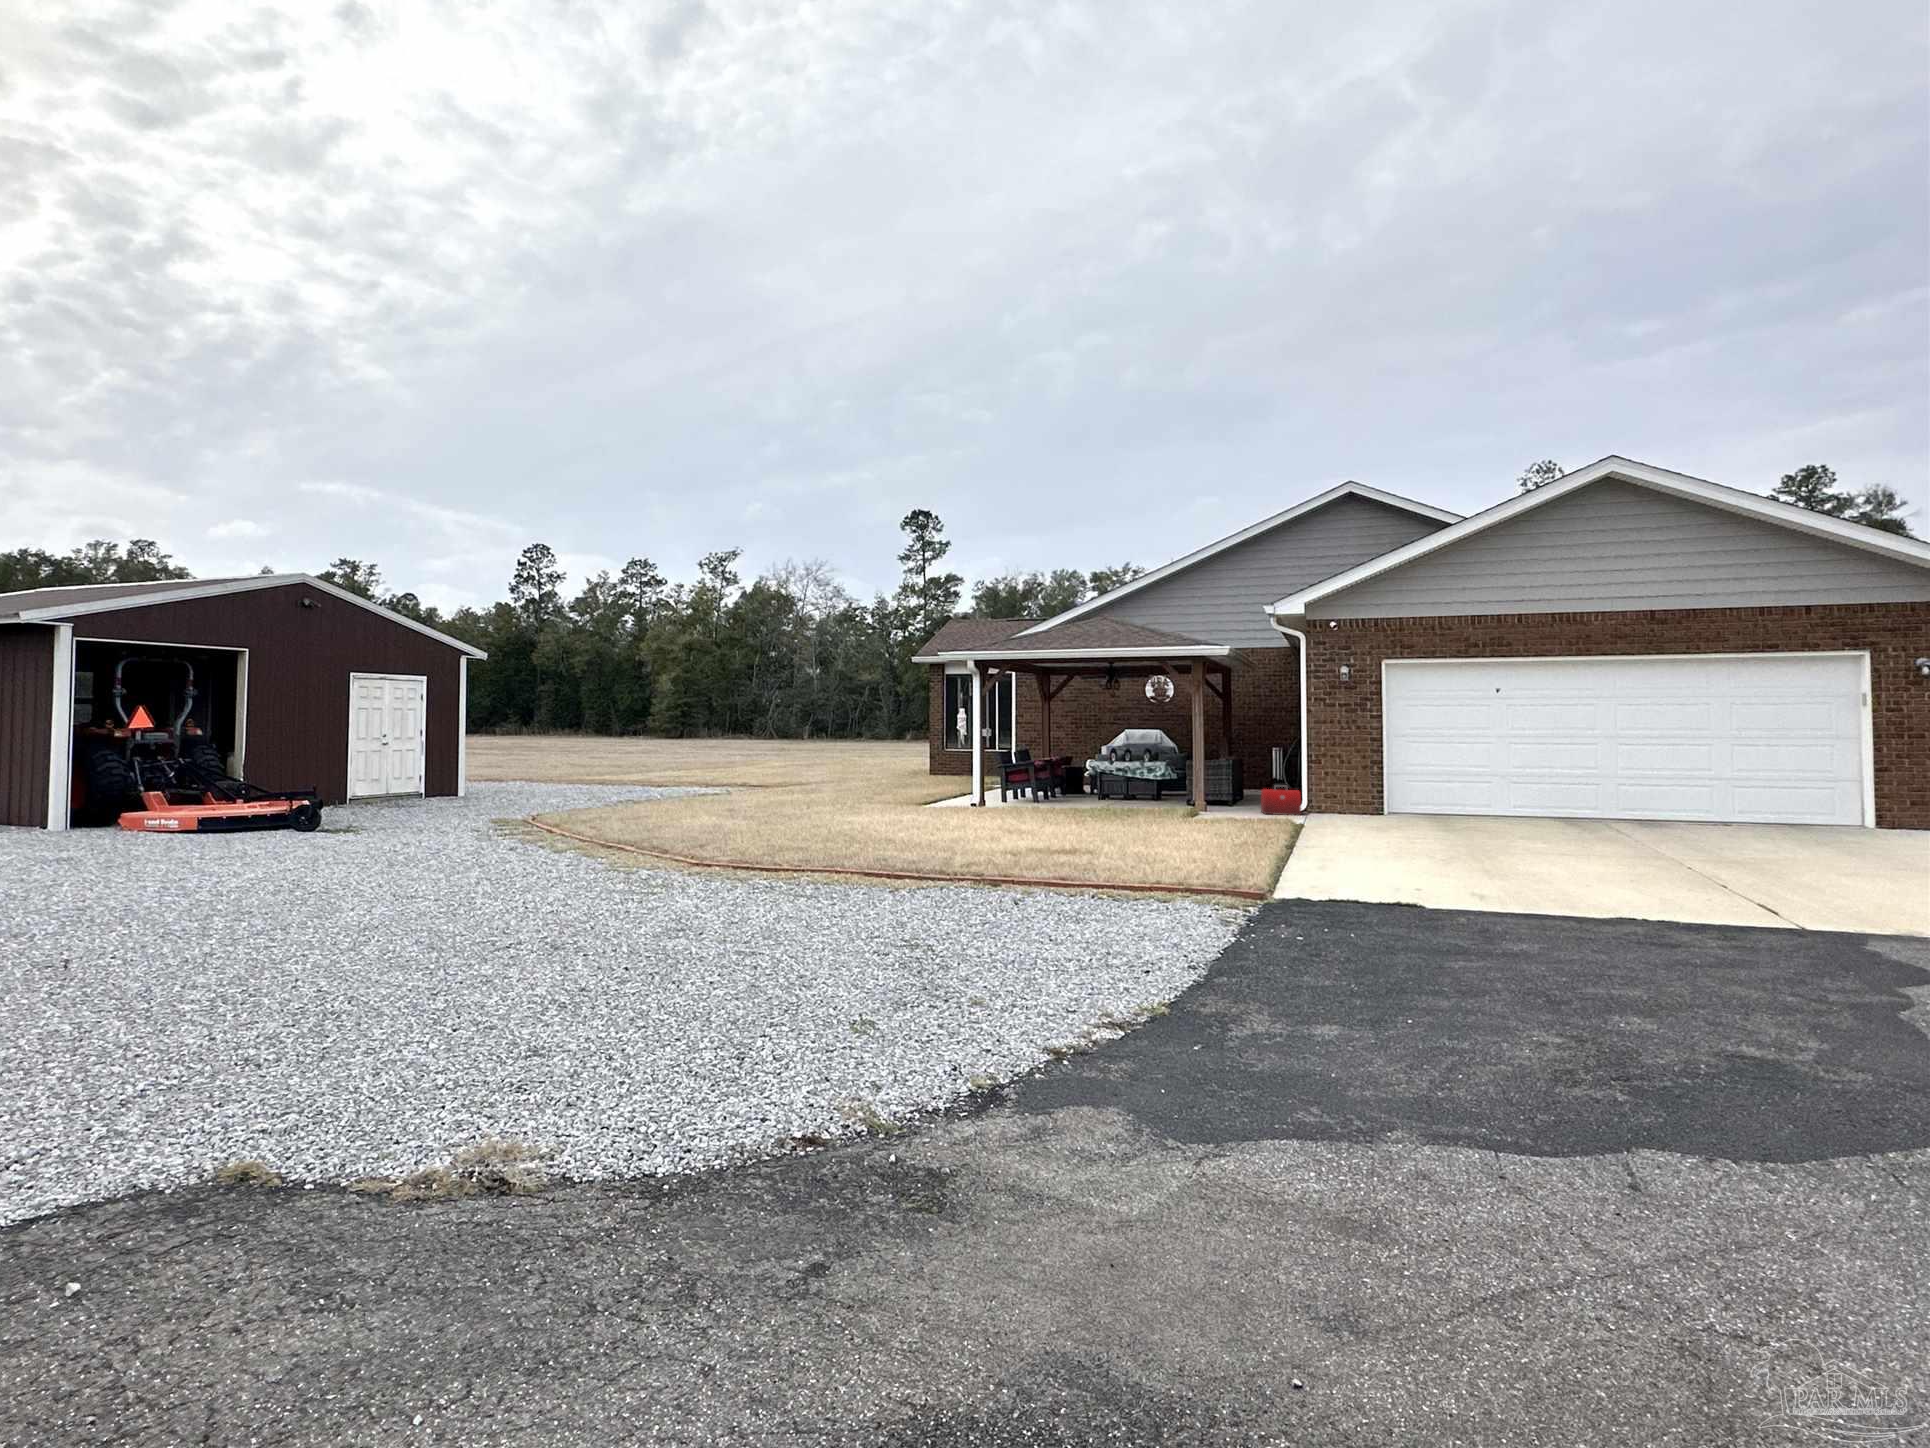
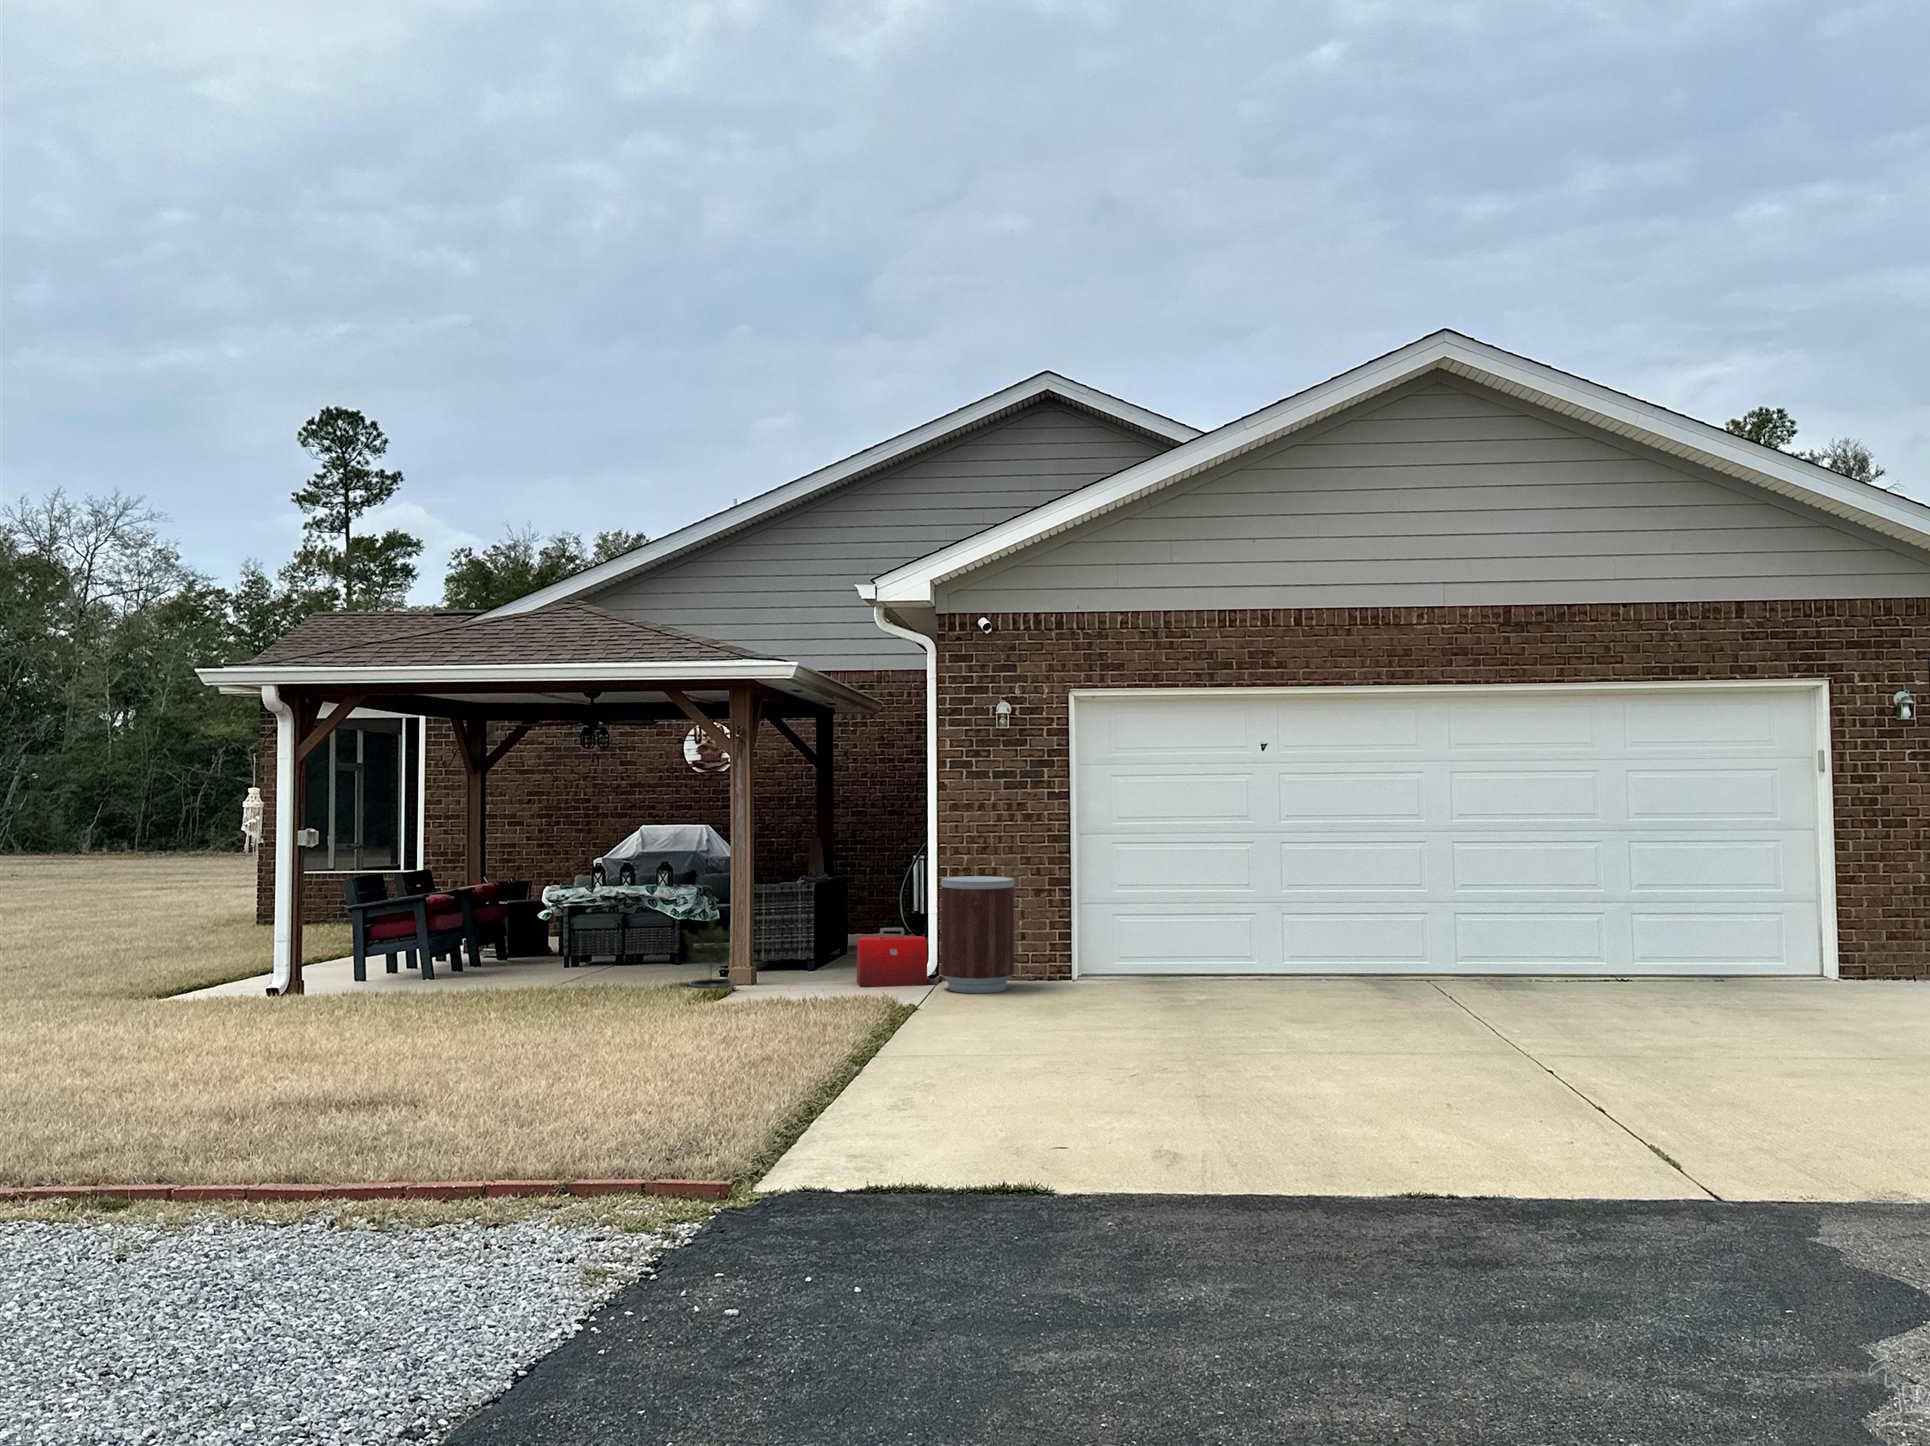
trash can: none [1310,759,1352,820] -> present [941,876,1014,993]
potted tree: none [1168,769,1196,811] -> present [686,912,733,988]

